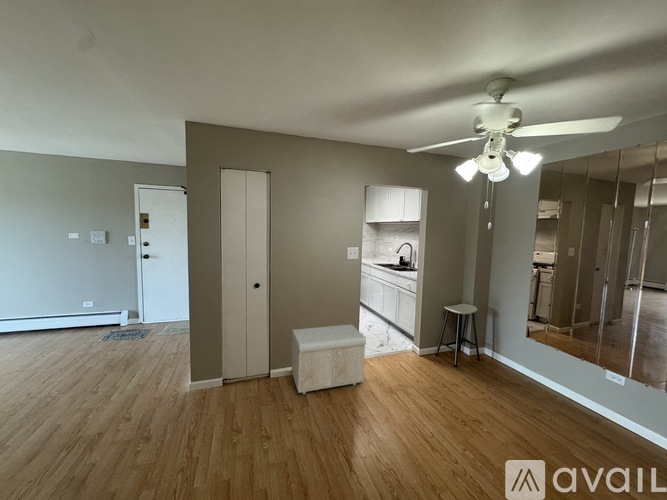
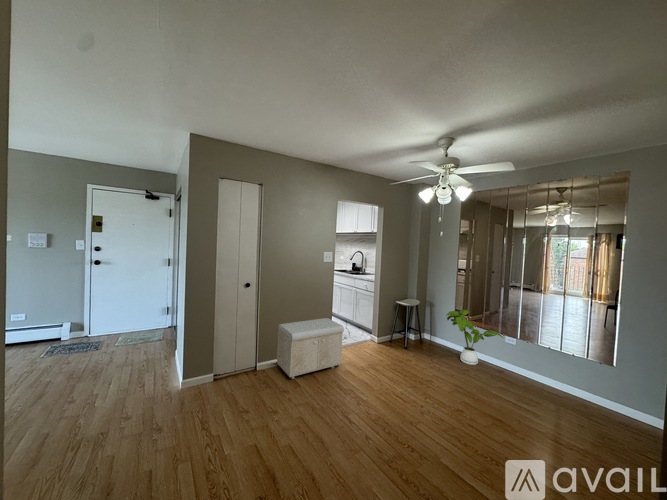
house plant: none [510,327,606,404] -> present [447,310,503,365]

